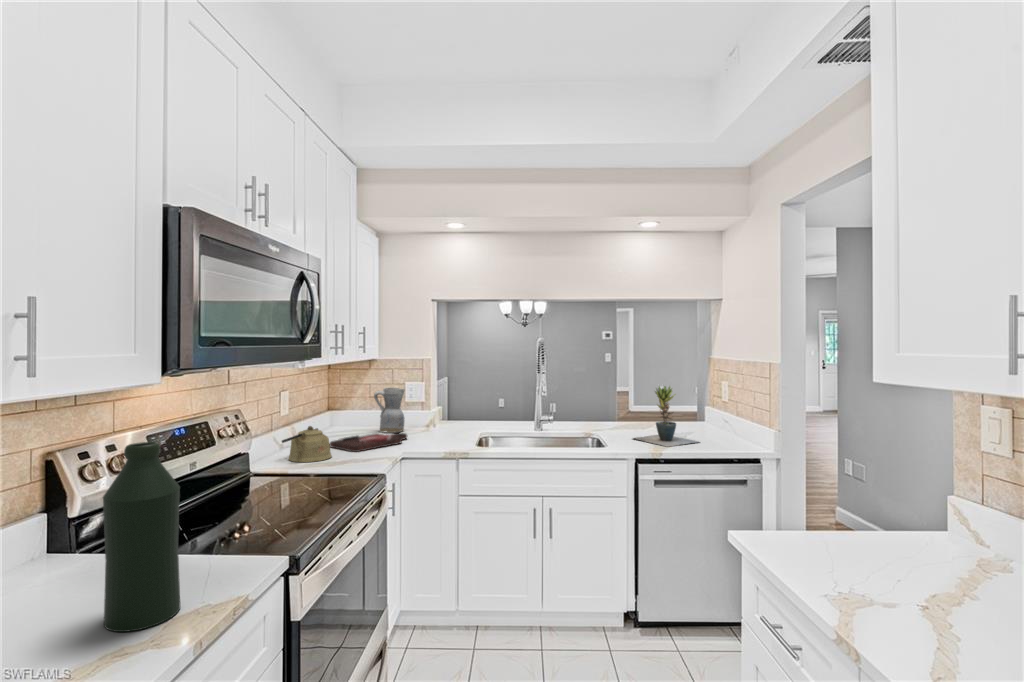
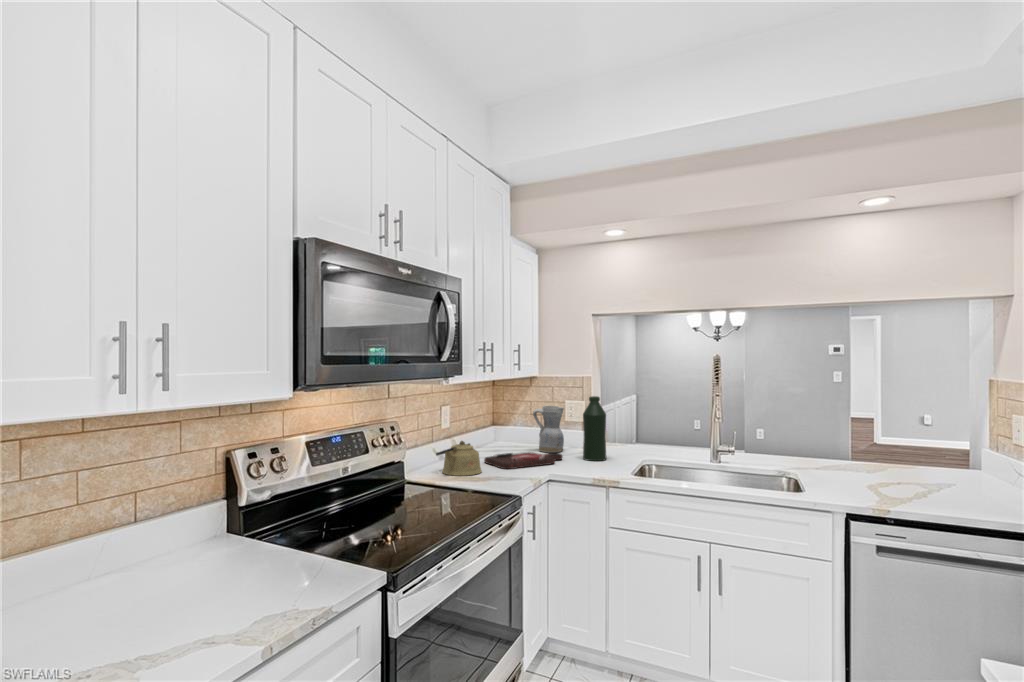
potted plant: present [634,386,698,447] -> none [822,414,918,490]
bottle: present [103,442,181,632] -> present [583,396,606,461]

